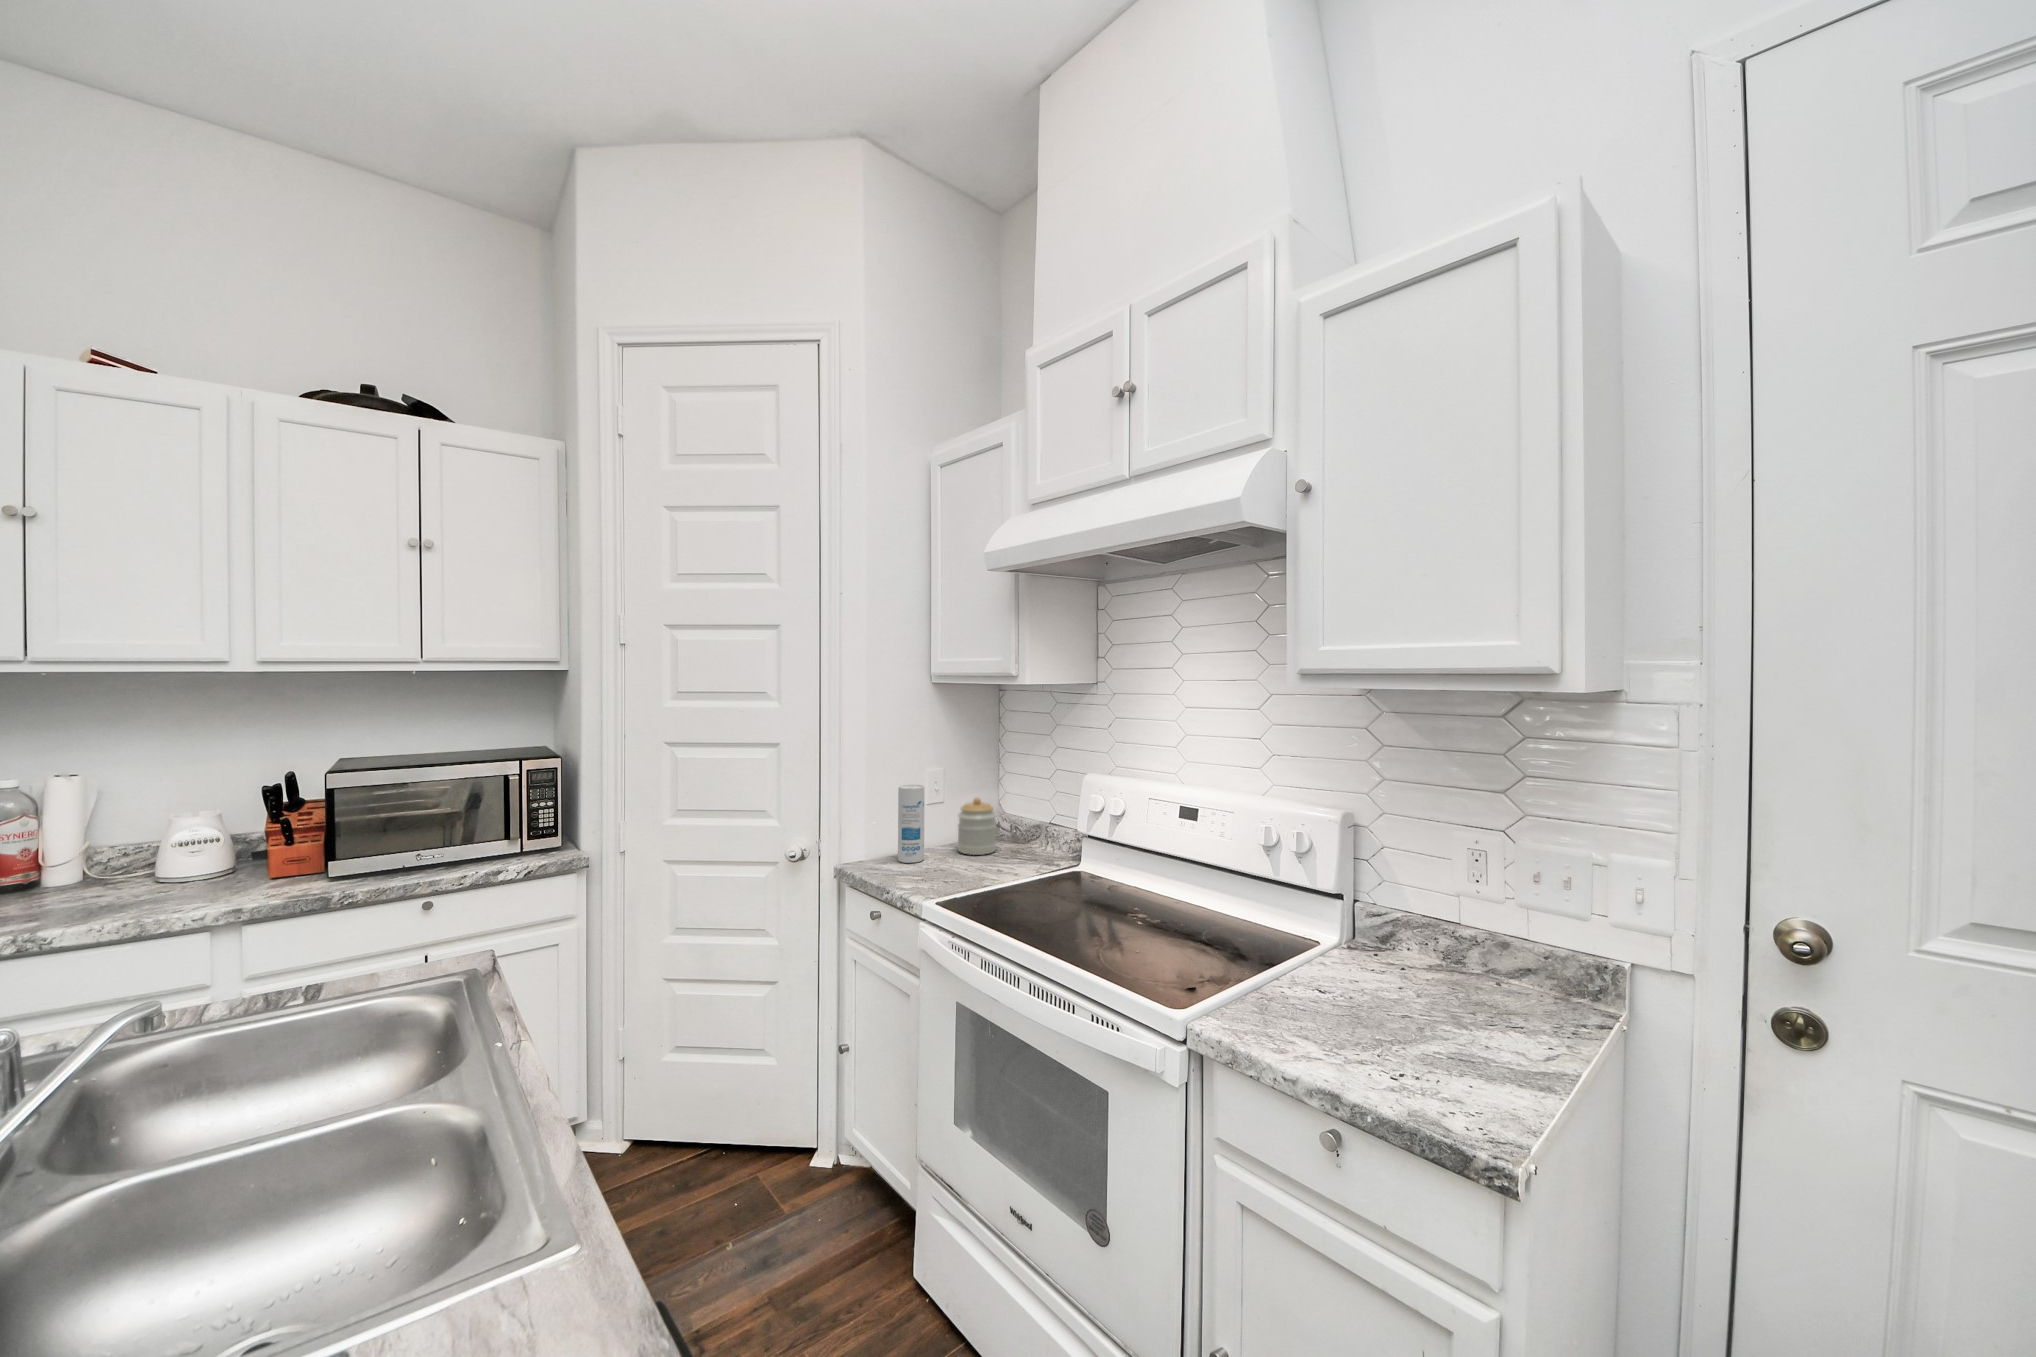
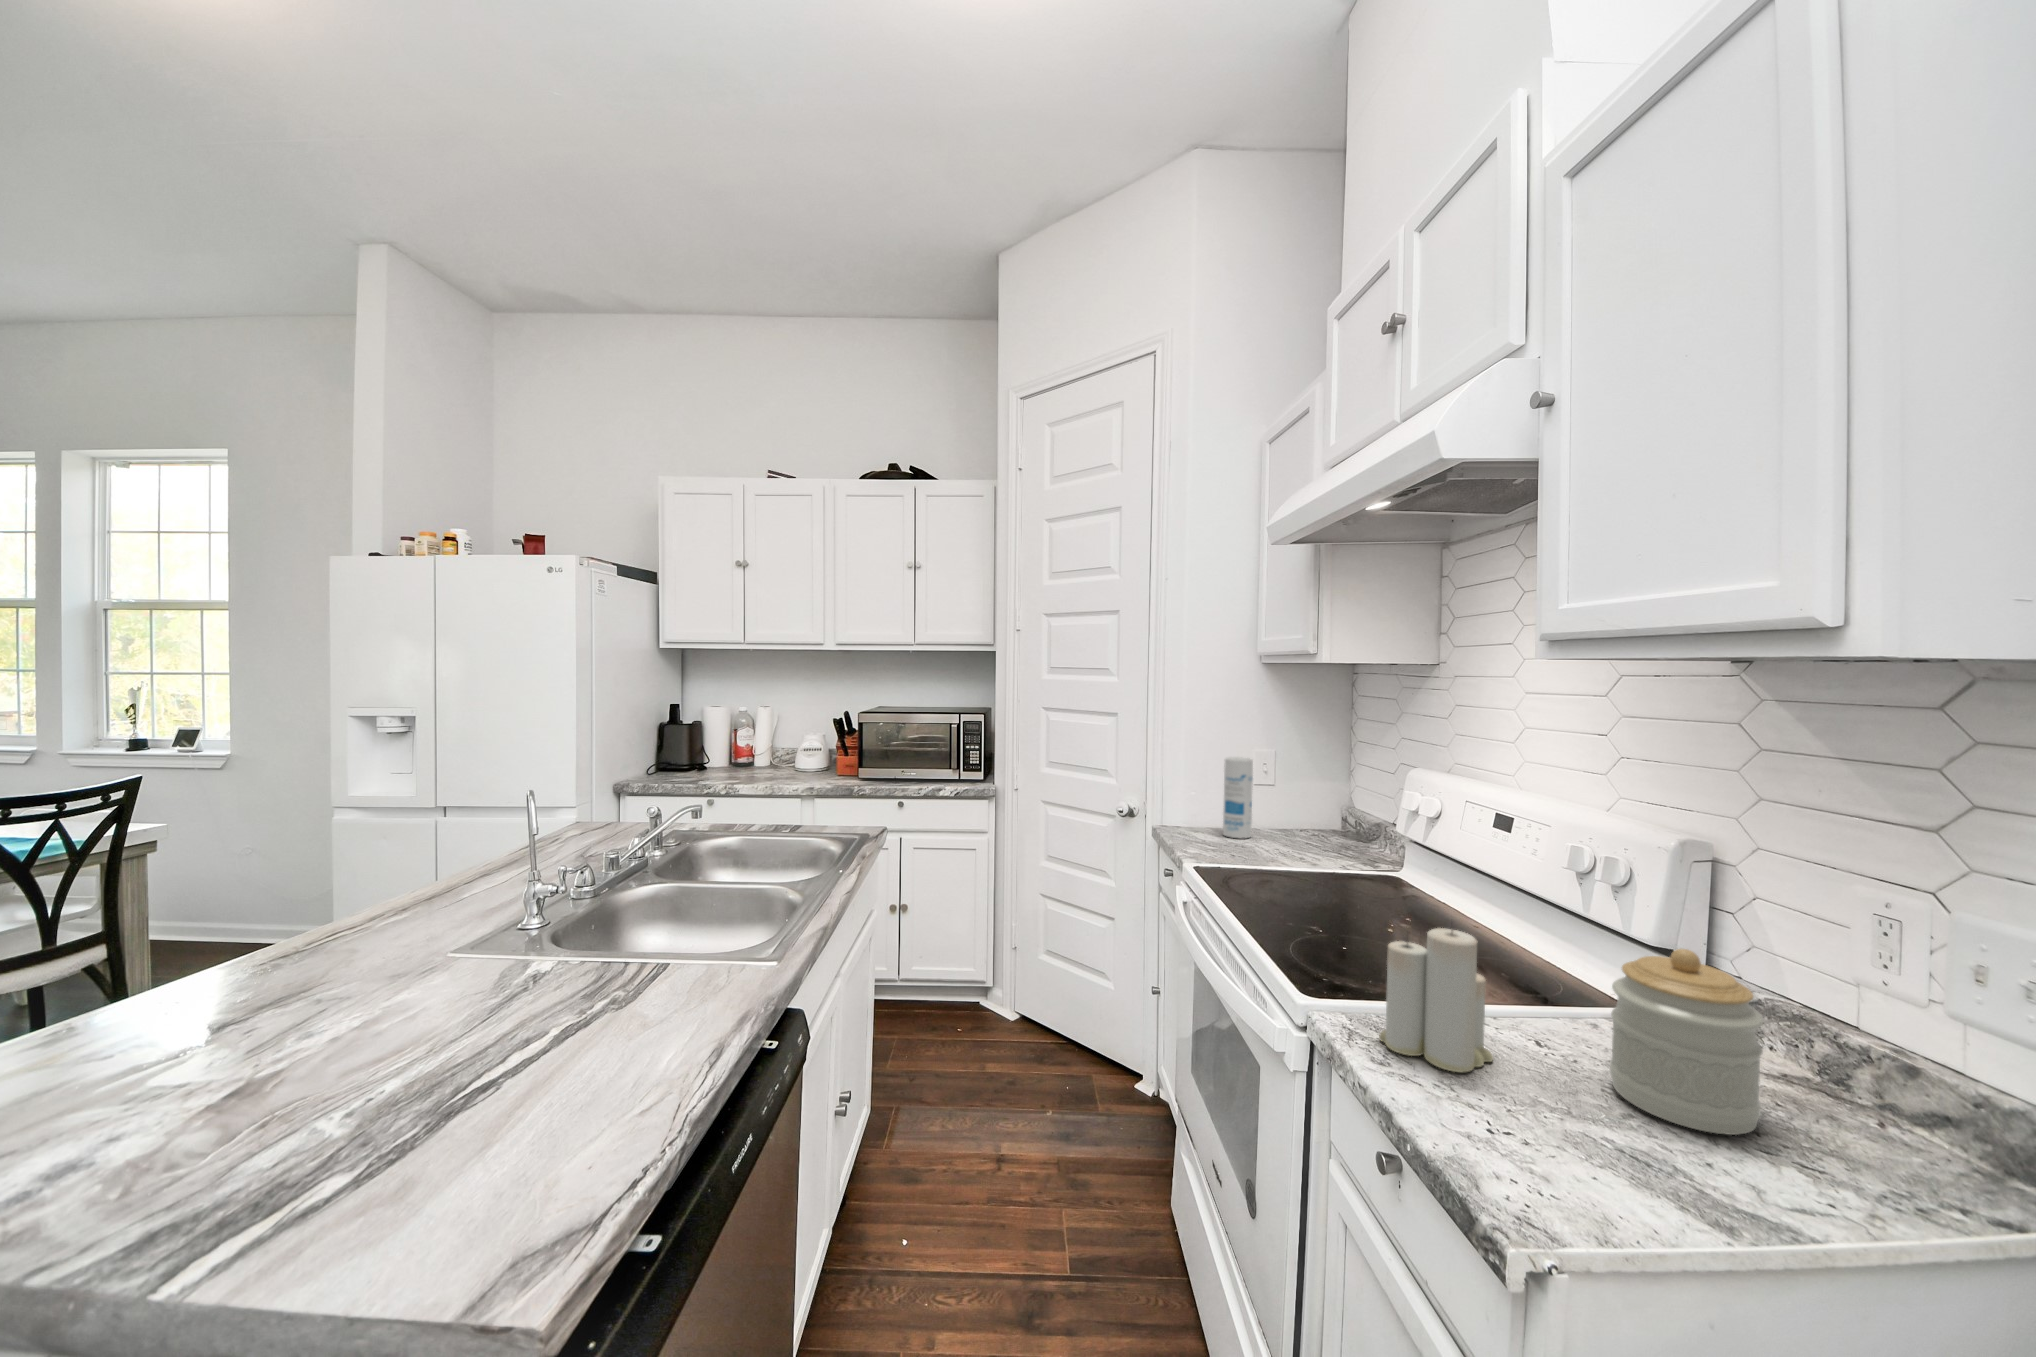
jar: present [958,797,996,855] -> present [1610,949,1764,1135]
candle: none [1287,920,1366,1051] -> present [1379,926,1493,1072]

